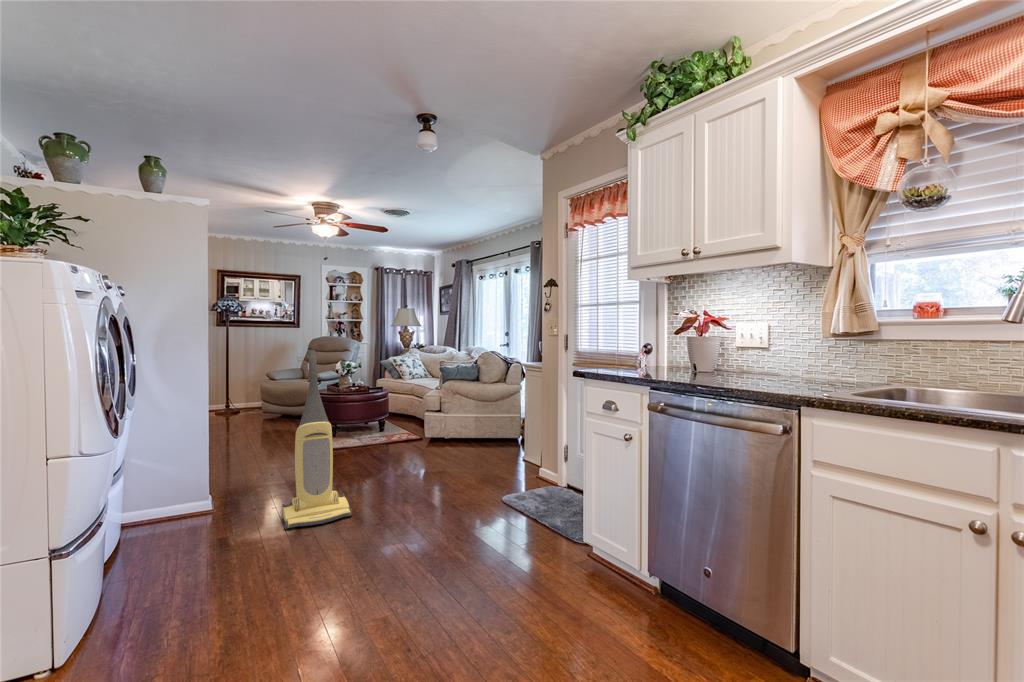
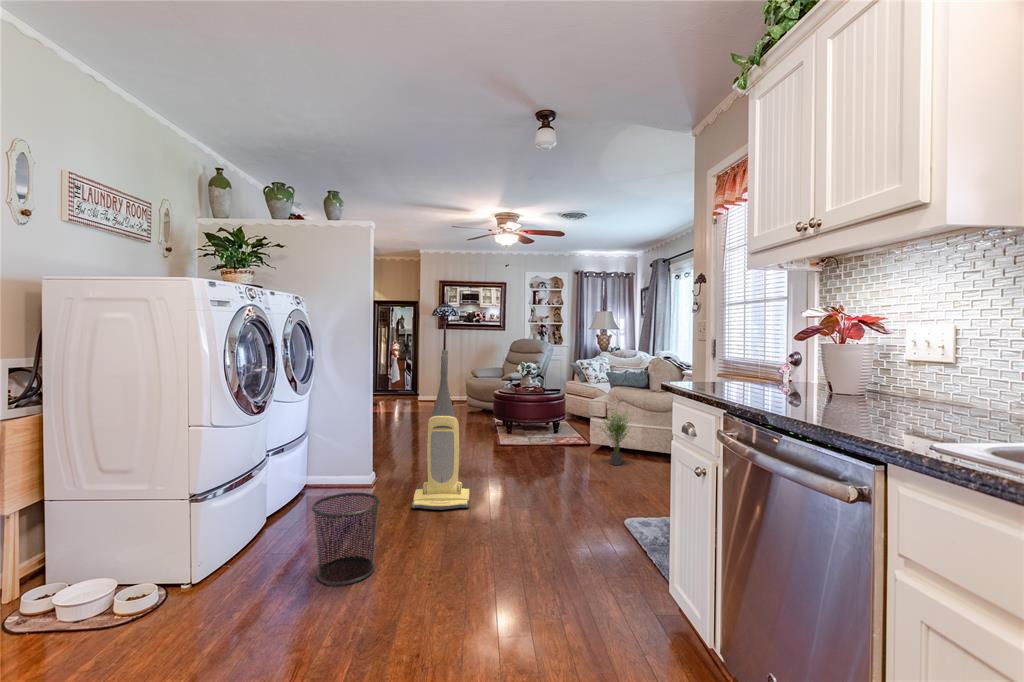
potted plant: none [438,397,478,453] -> present [600,412,628,465]
waste bin: none [216,517,302,629] -> present [312,492,380,585]

